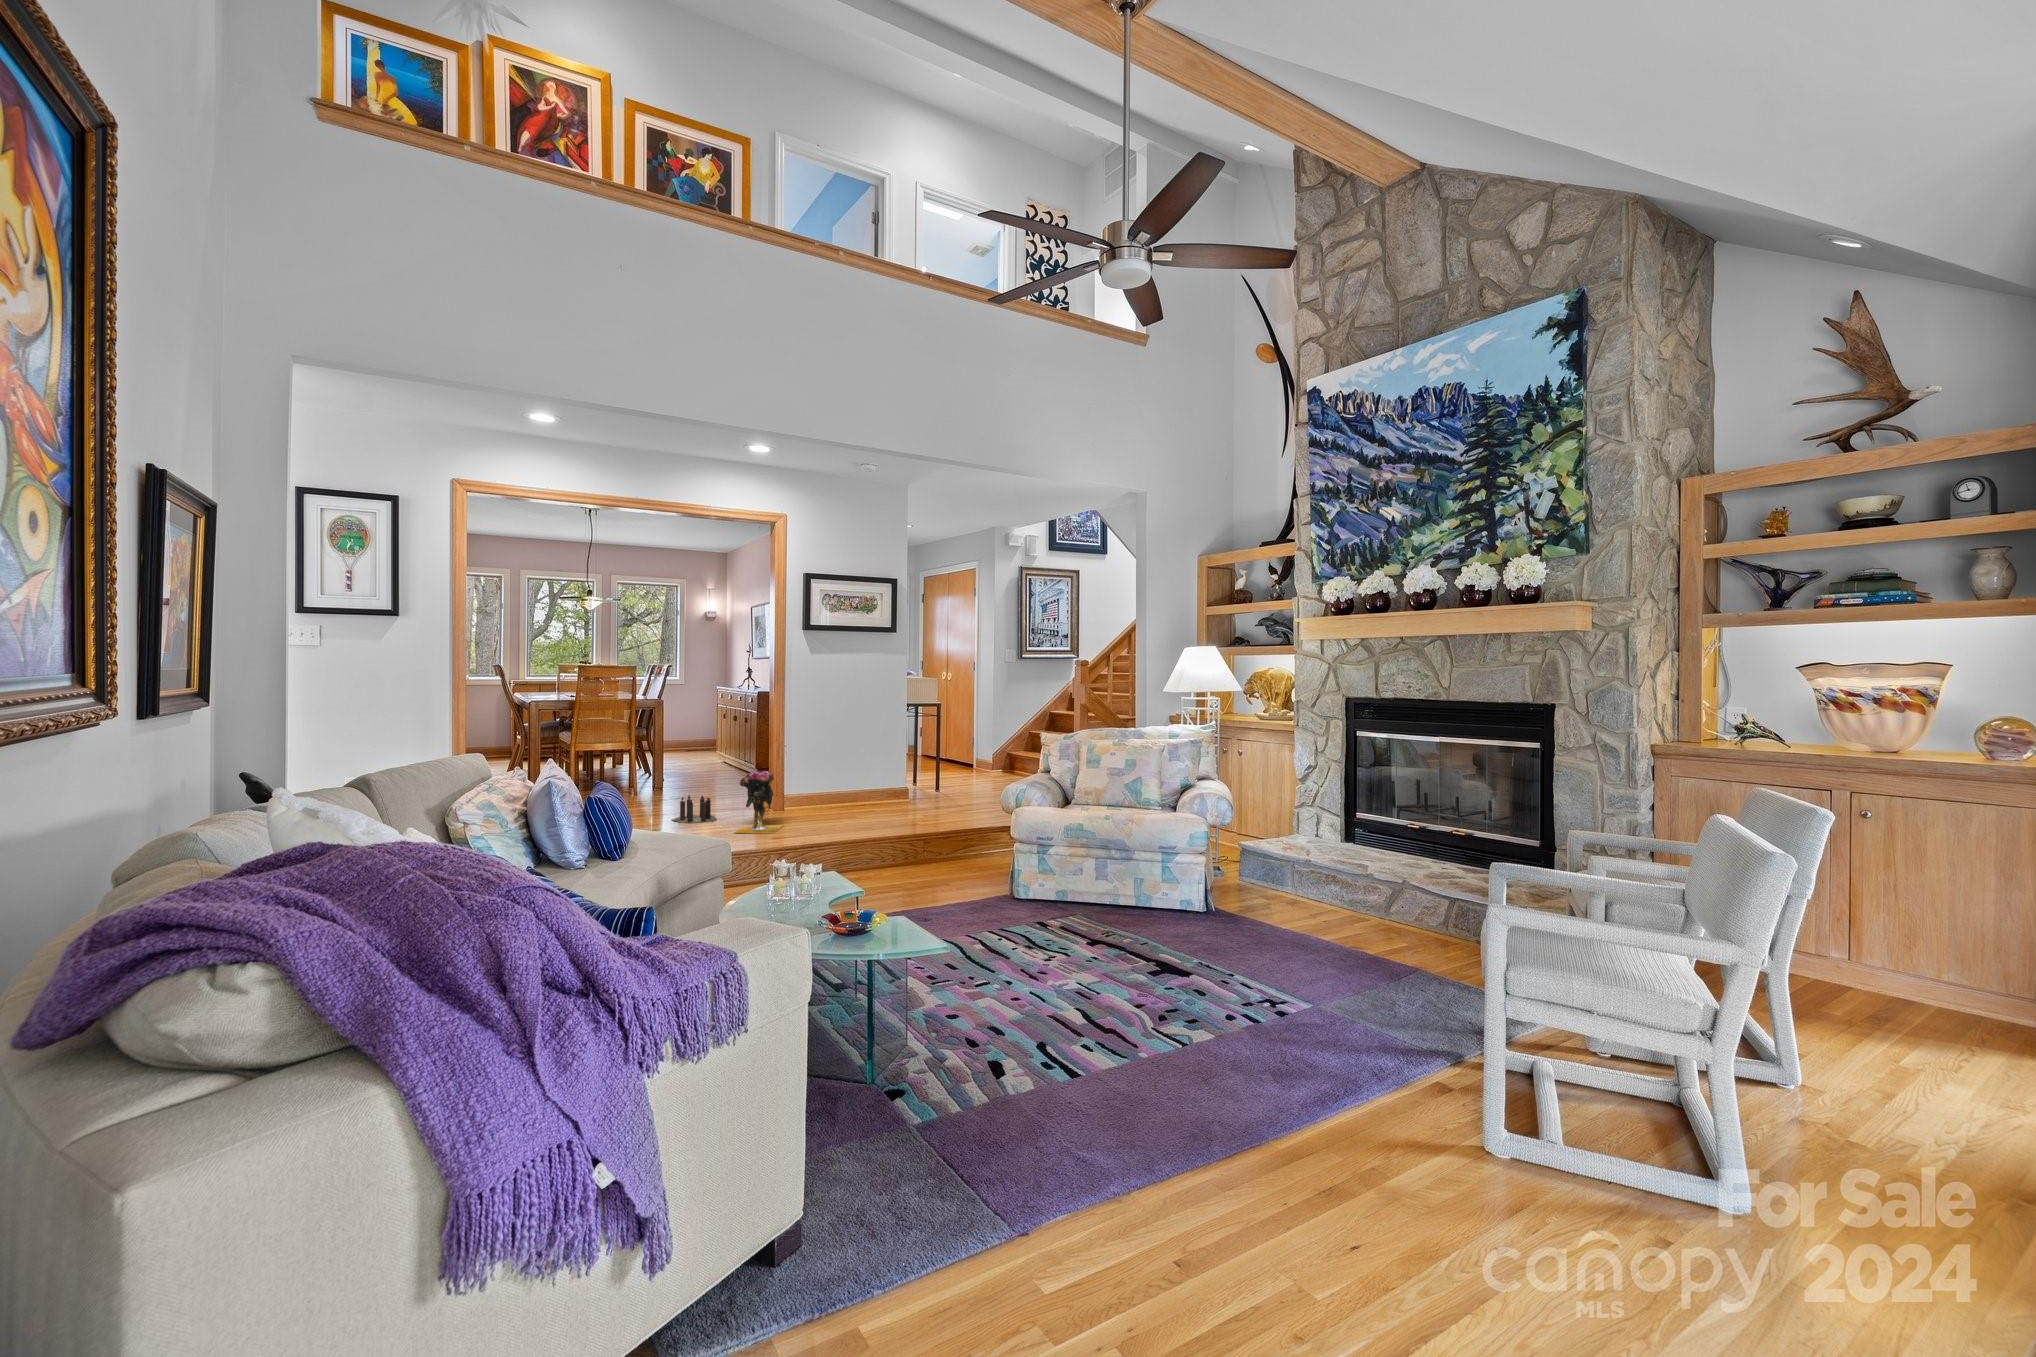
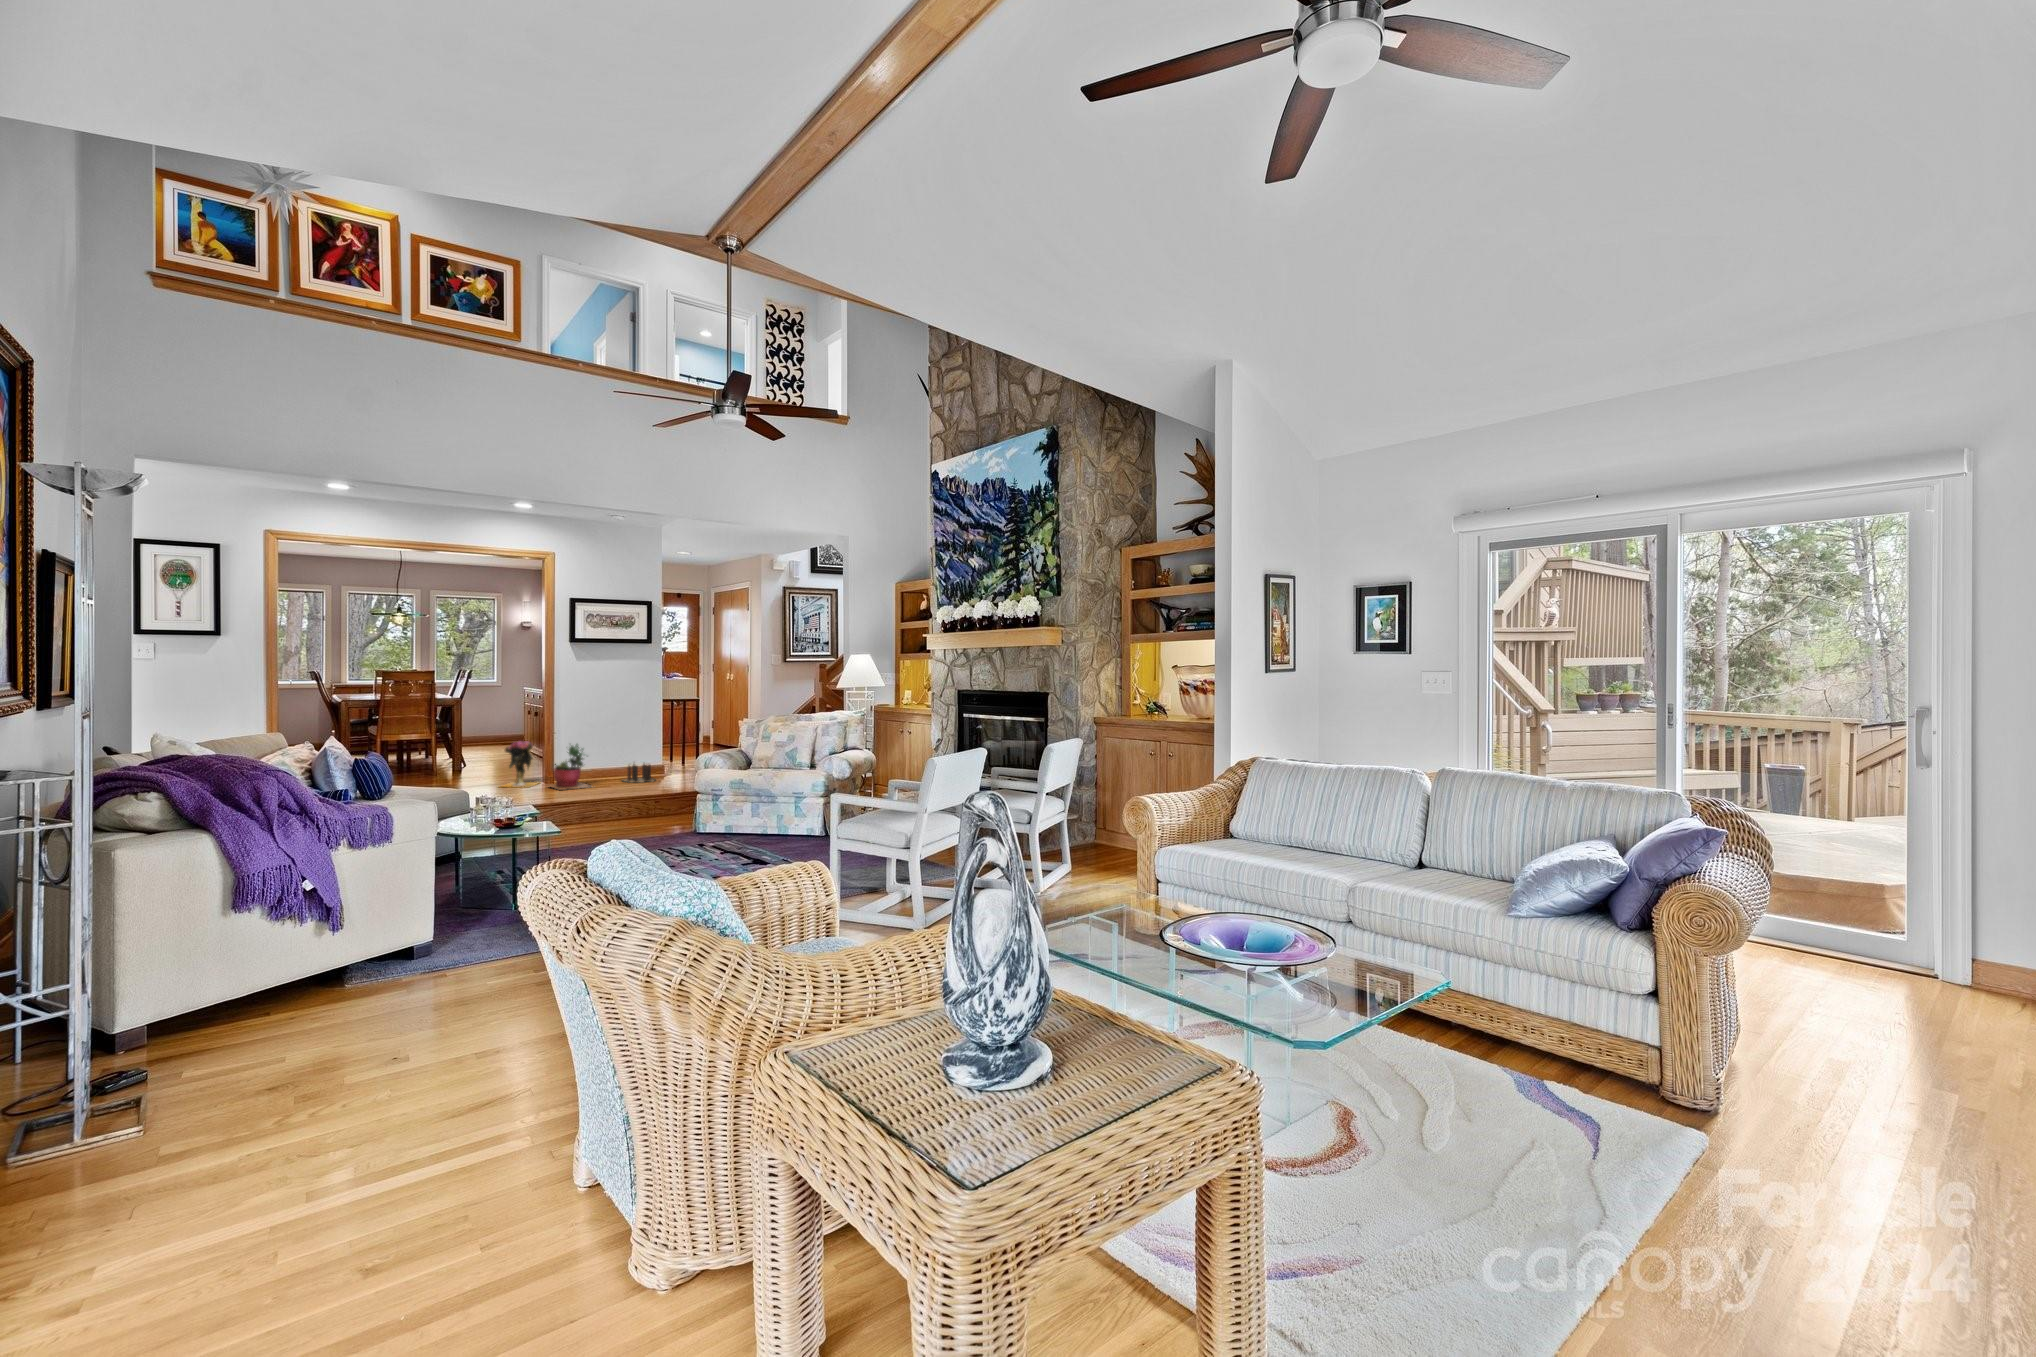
succulent plant: none [793,773,857,838] -> present [549,744,591,790]
candle: present [673,795,716,823] -> present [624,764,654,783]

